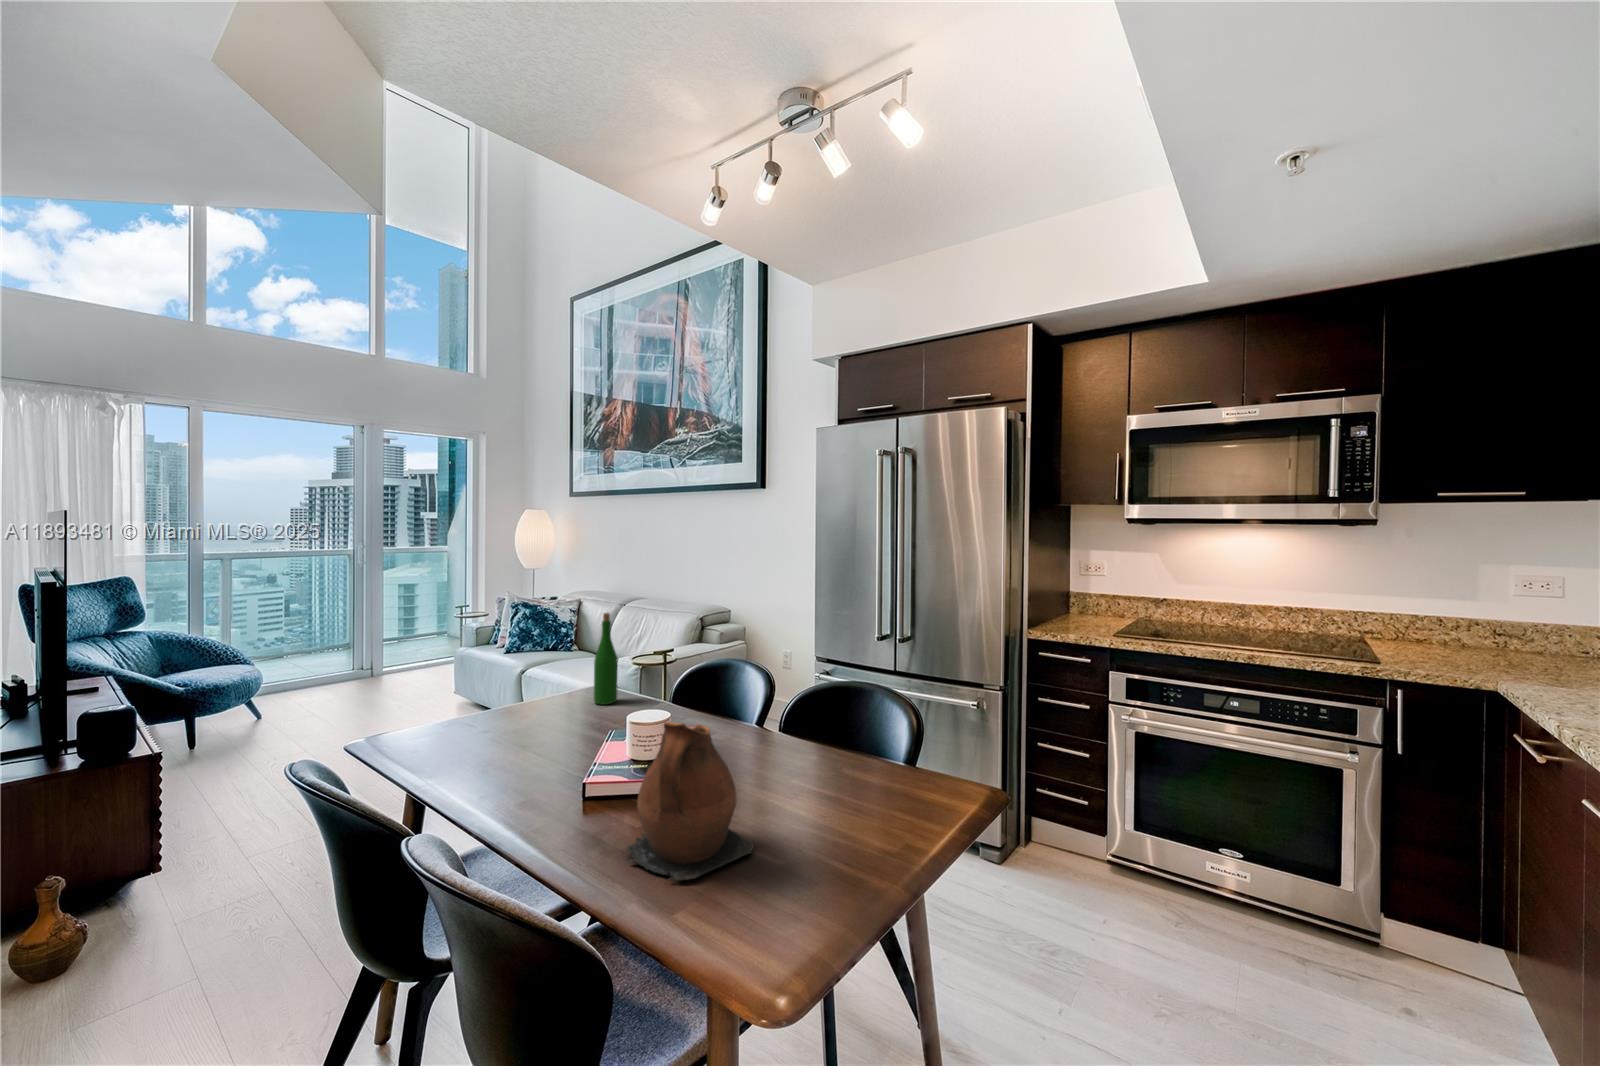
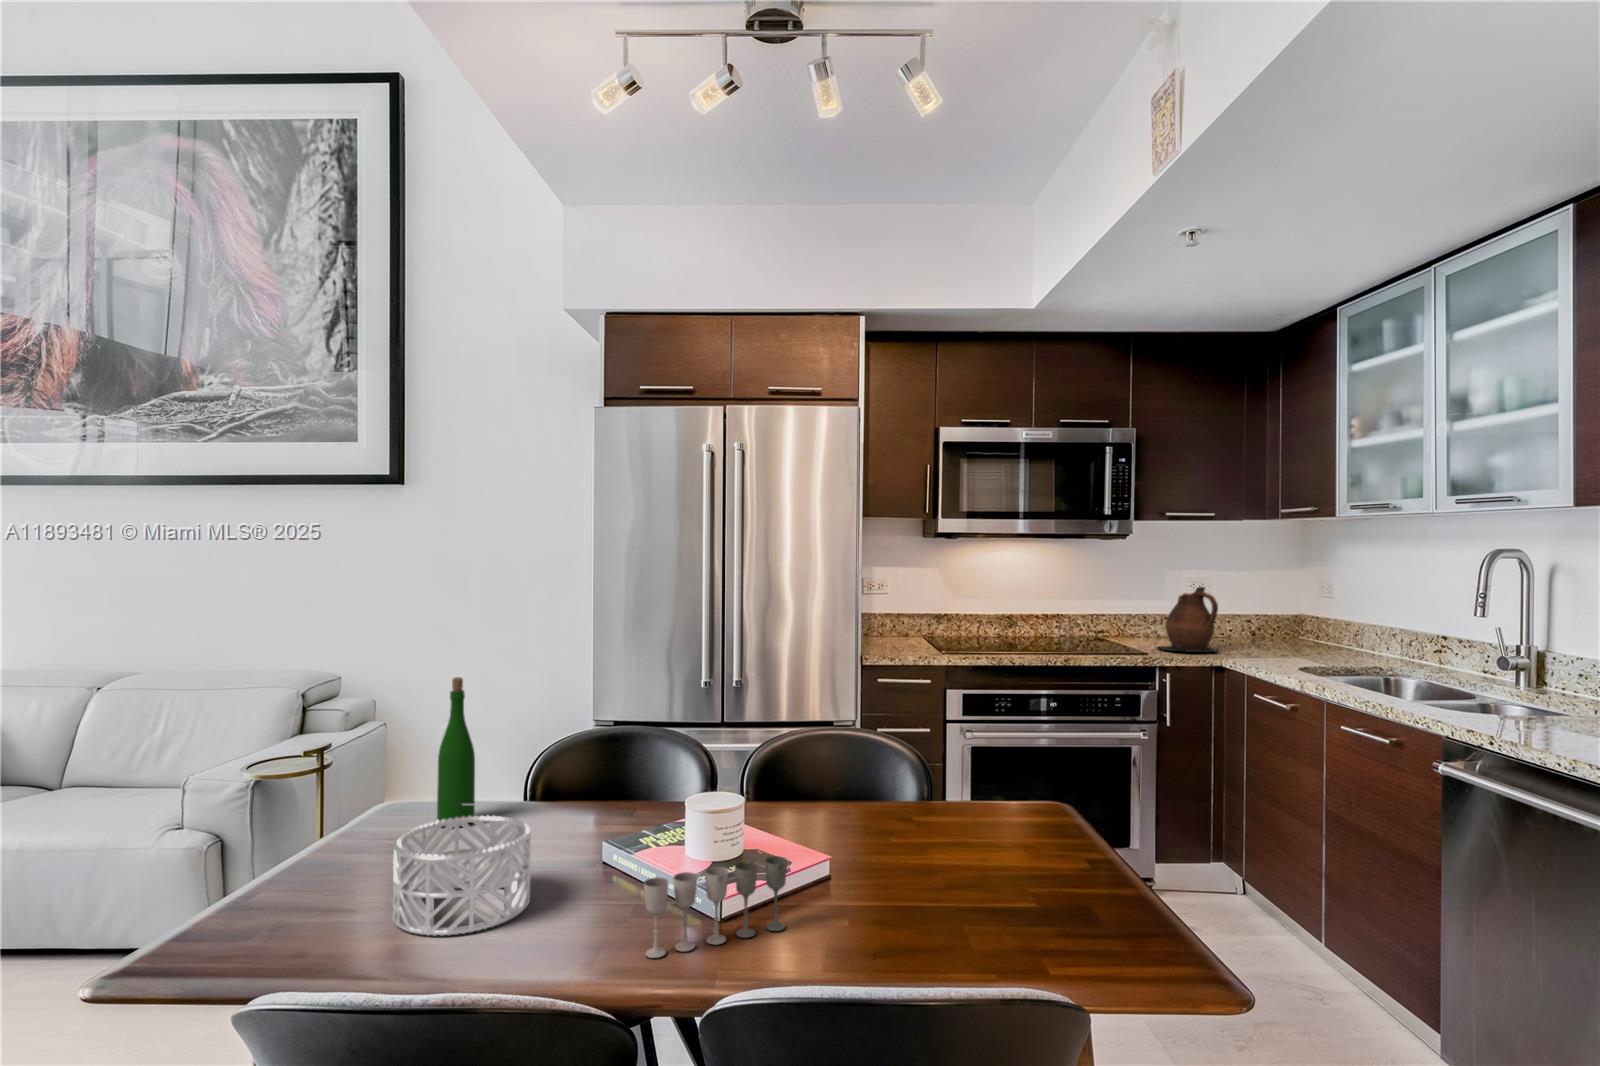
decorative bowl: none [459,695,544,763] -> present [392,815,531,936]
ceramic pitcher: present [627,722,754,881] -> present [1157,587,1218,652]
wine glass: none [499,754,598,815] -> present [644,856,787,958]

